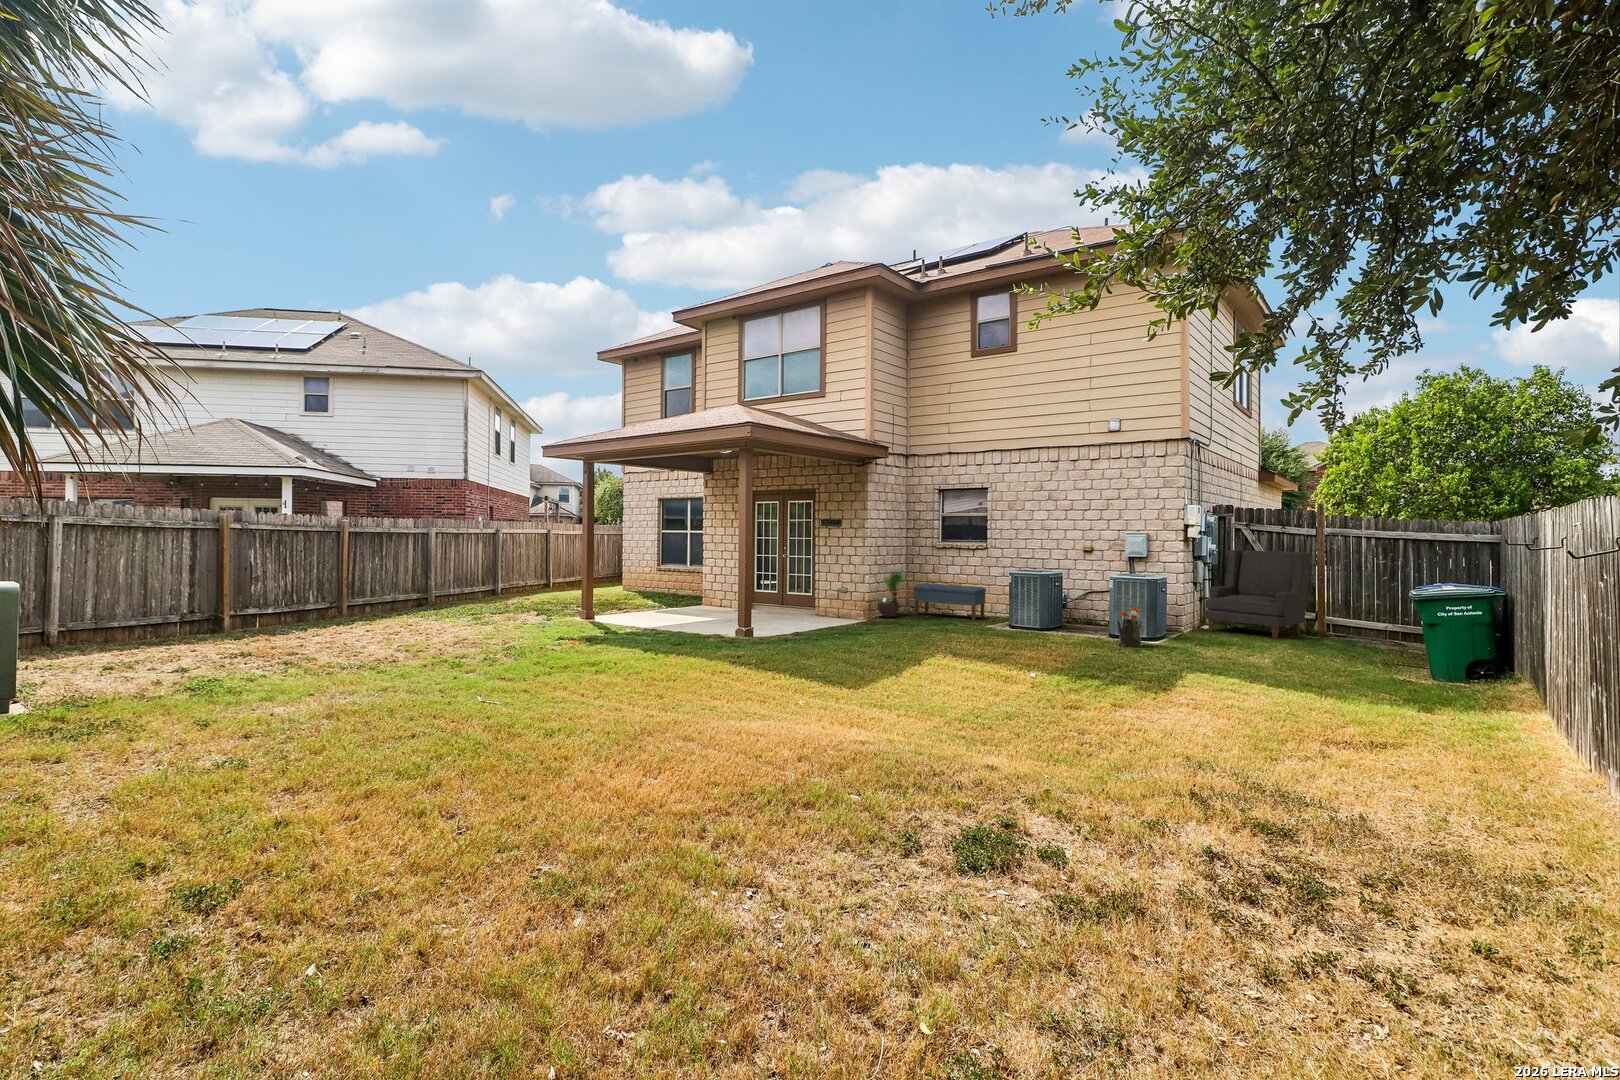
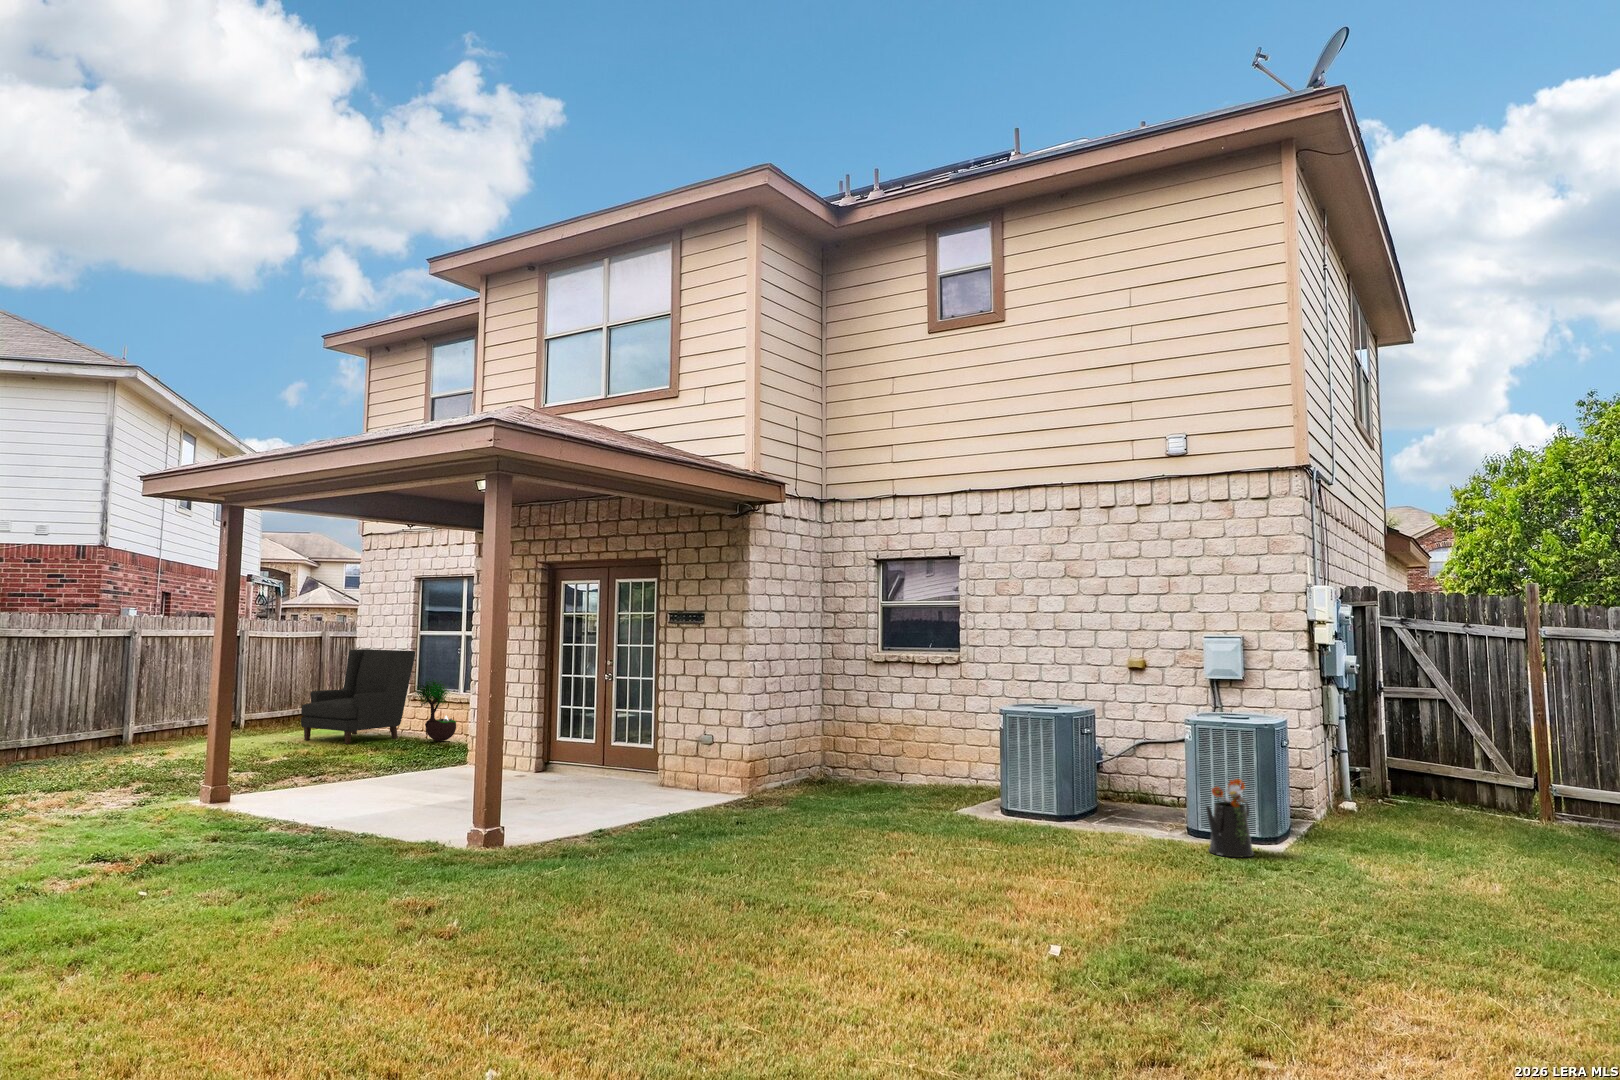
chair: present [1205,550,1312,639] -> present [301,649,415,744]
potted tree: present [878,572,904,617] -> present [415,679,456,741]
bench: present [914,583,986,620] -> none [833,726,960,795]

